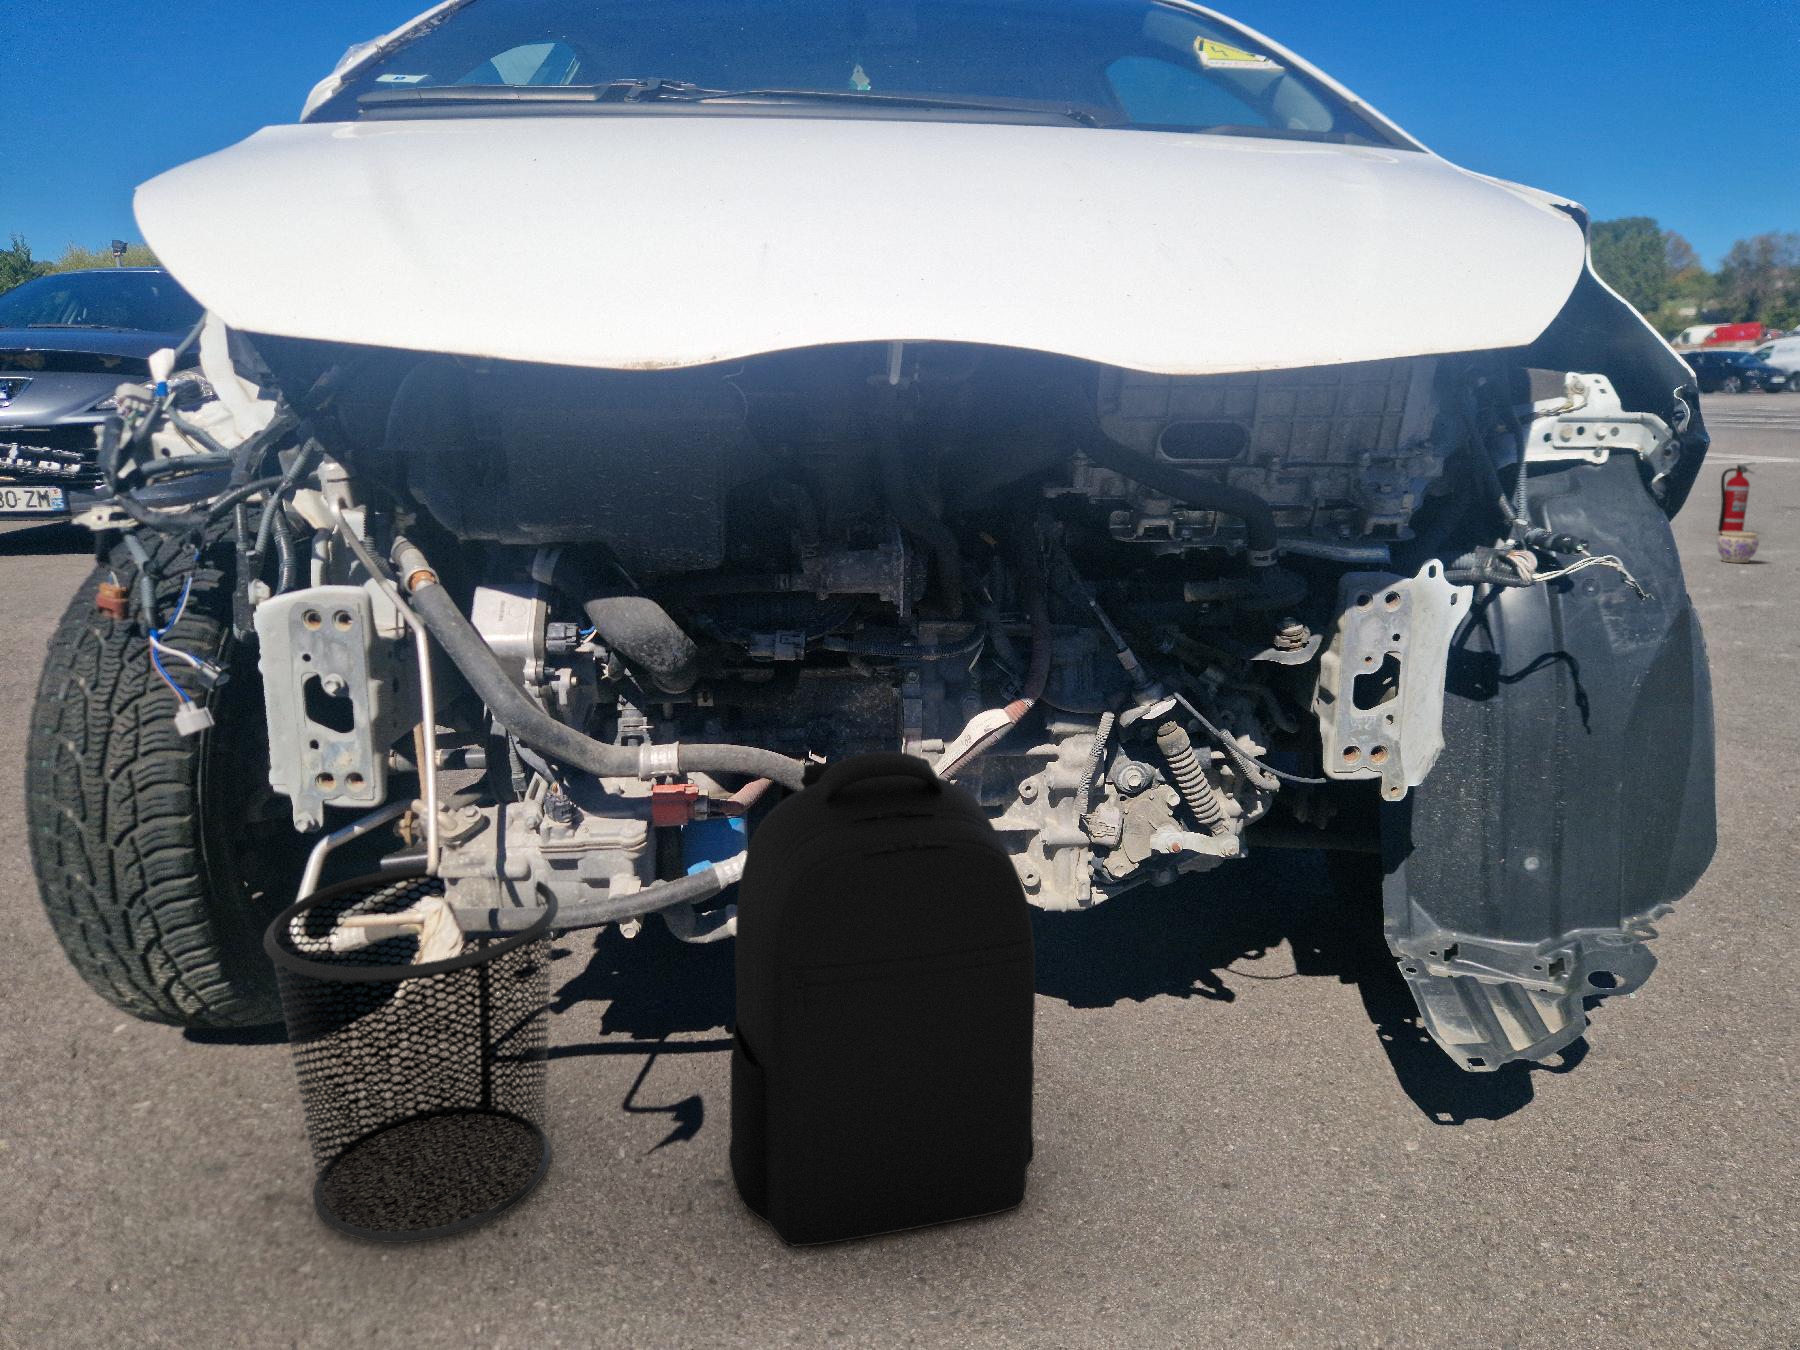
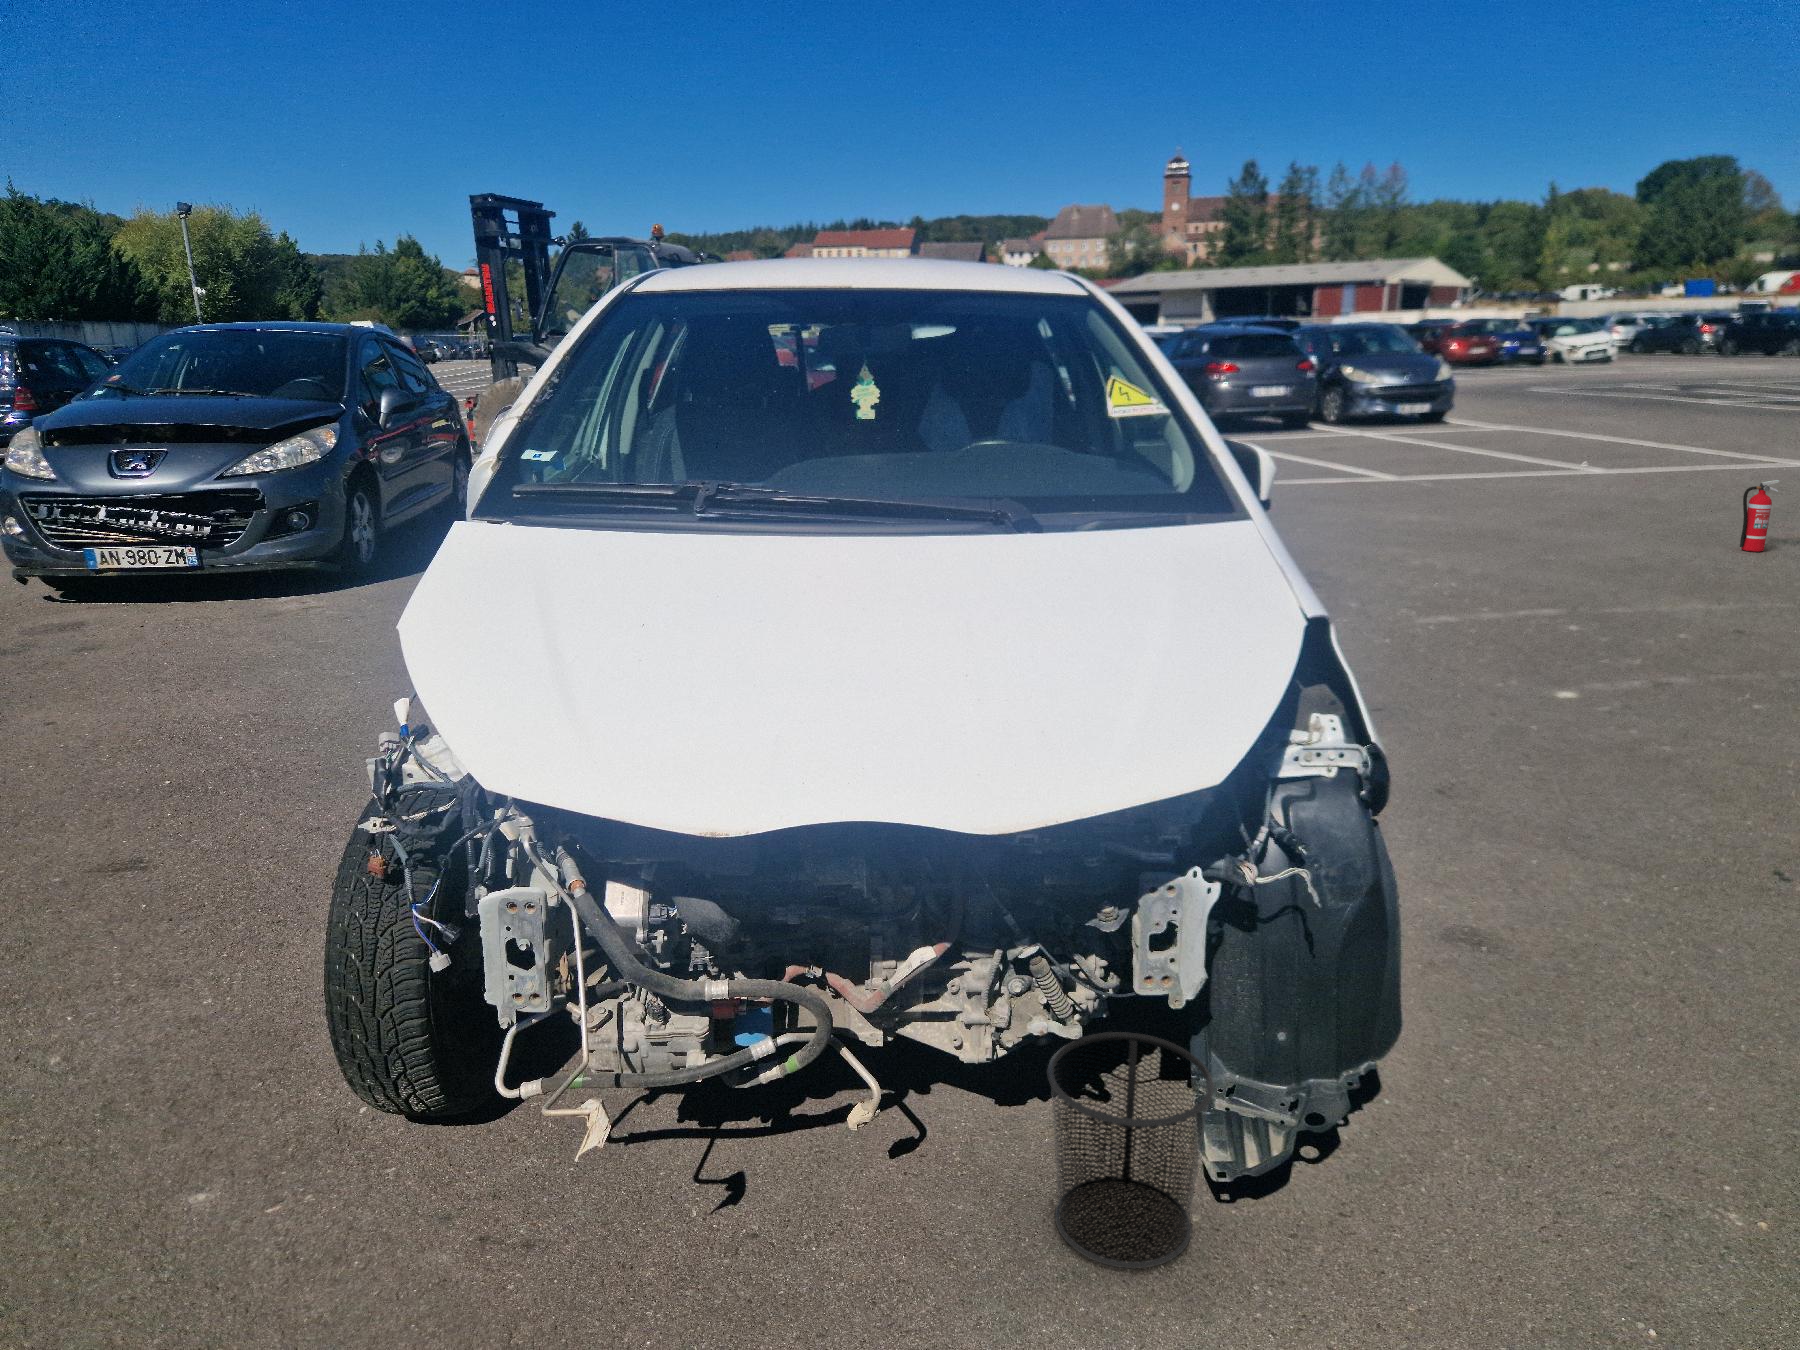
planter: present [1717,531,1759,563] -> none [1718,565,1757,597]
backpack: present [729,751,1035,1246] -> none [759,974,948,1279]
waste bin: present [263,866,558,1243] -> present [1047,1032,1214,1269]

